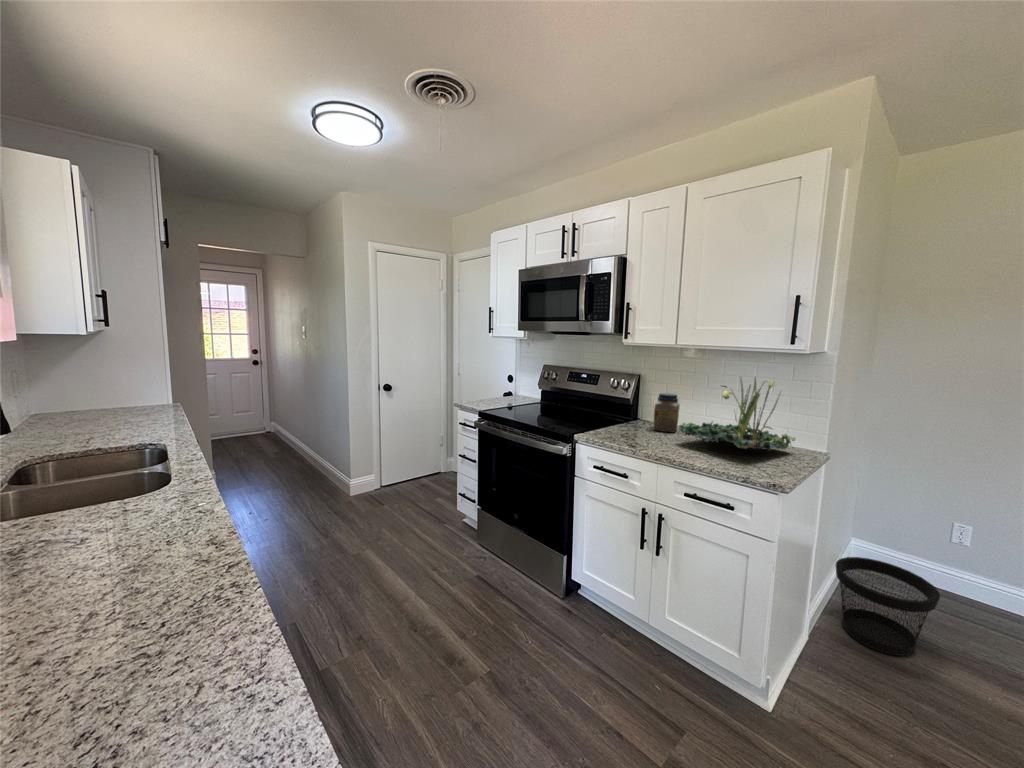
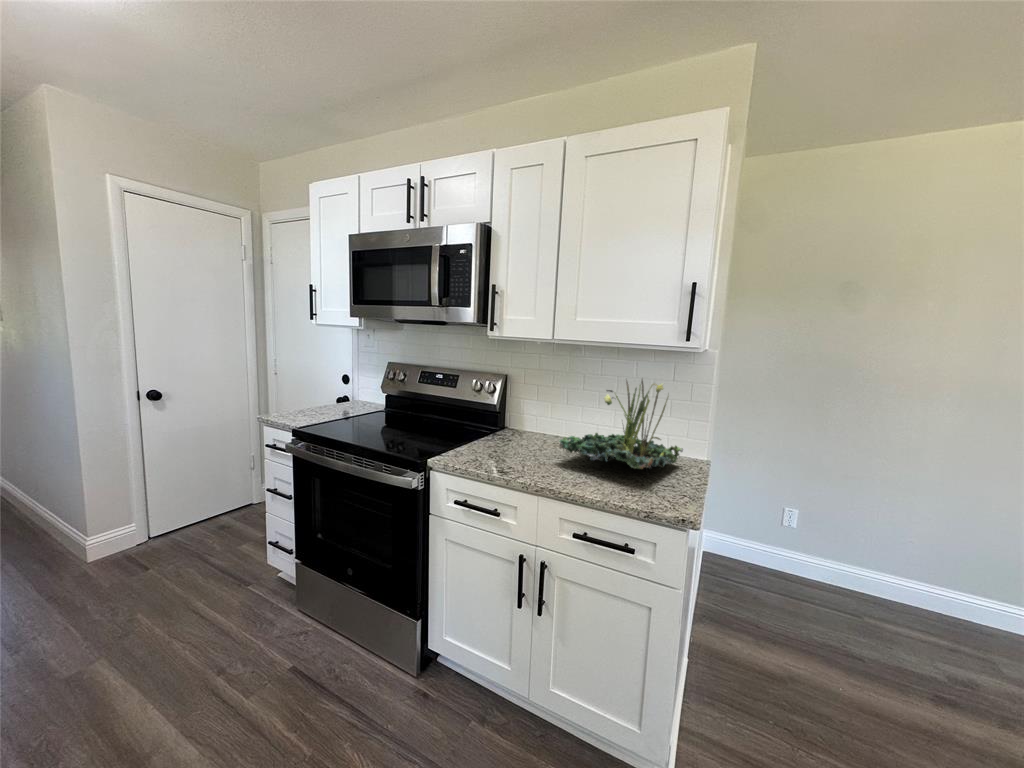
jar: present [654,393,679,433] -> none [526,398,555,447]
wastebasket: present [836,557,940,656] -> none [709,562,802,665]

